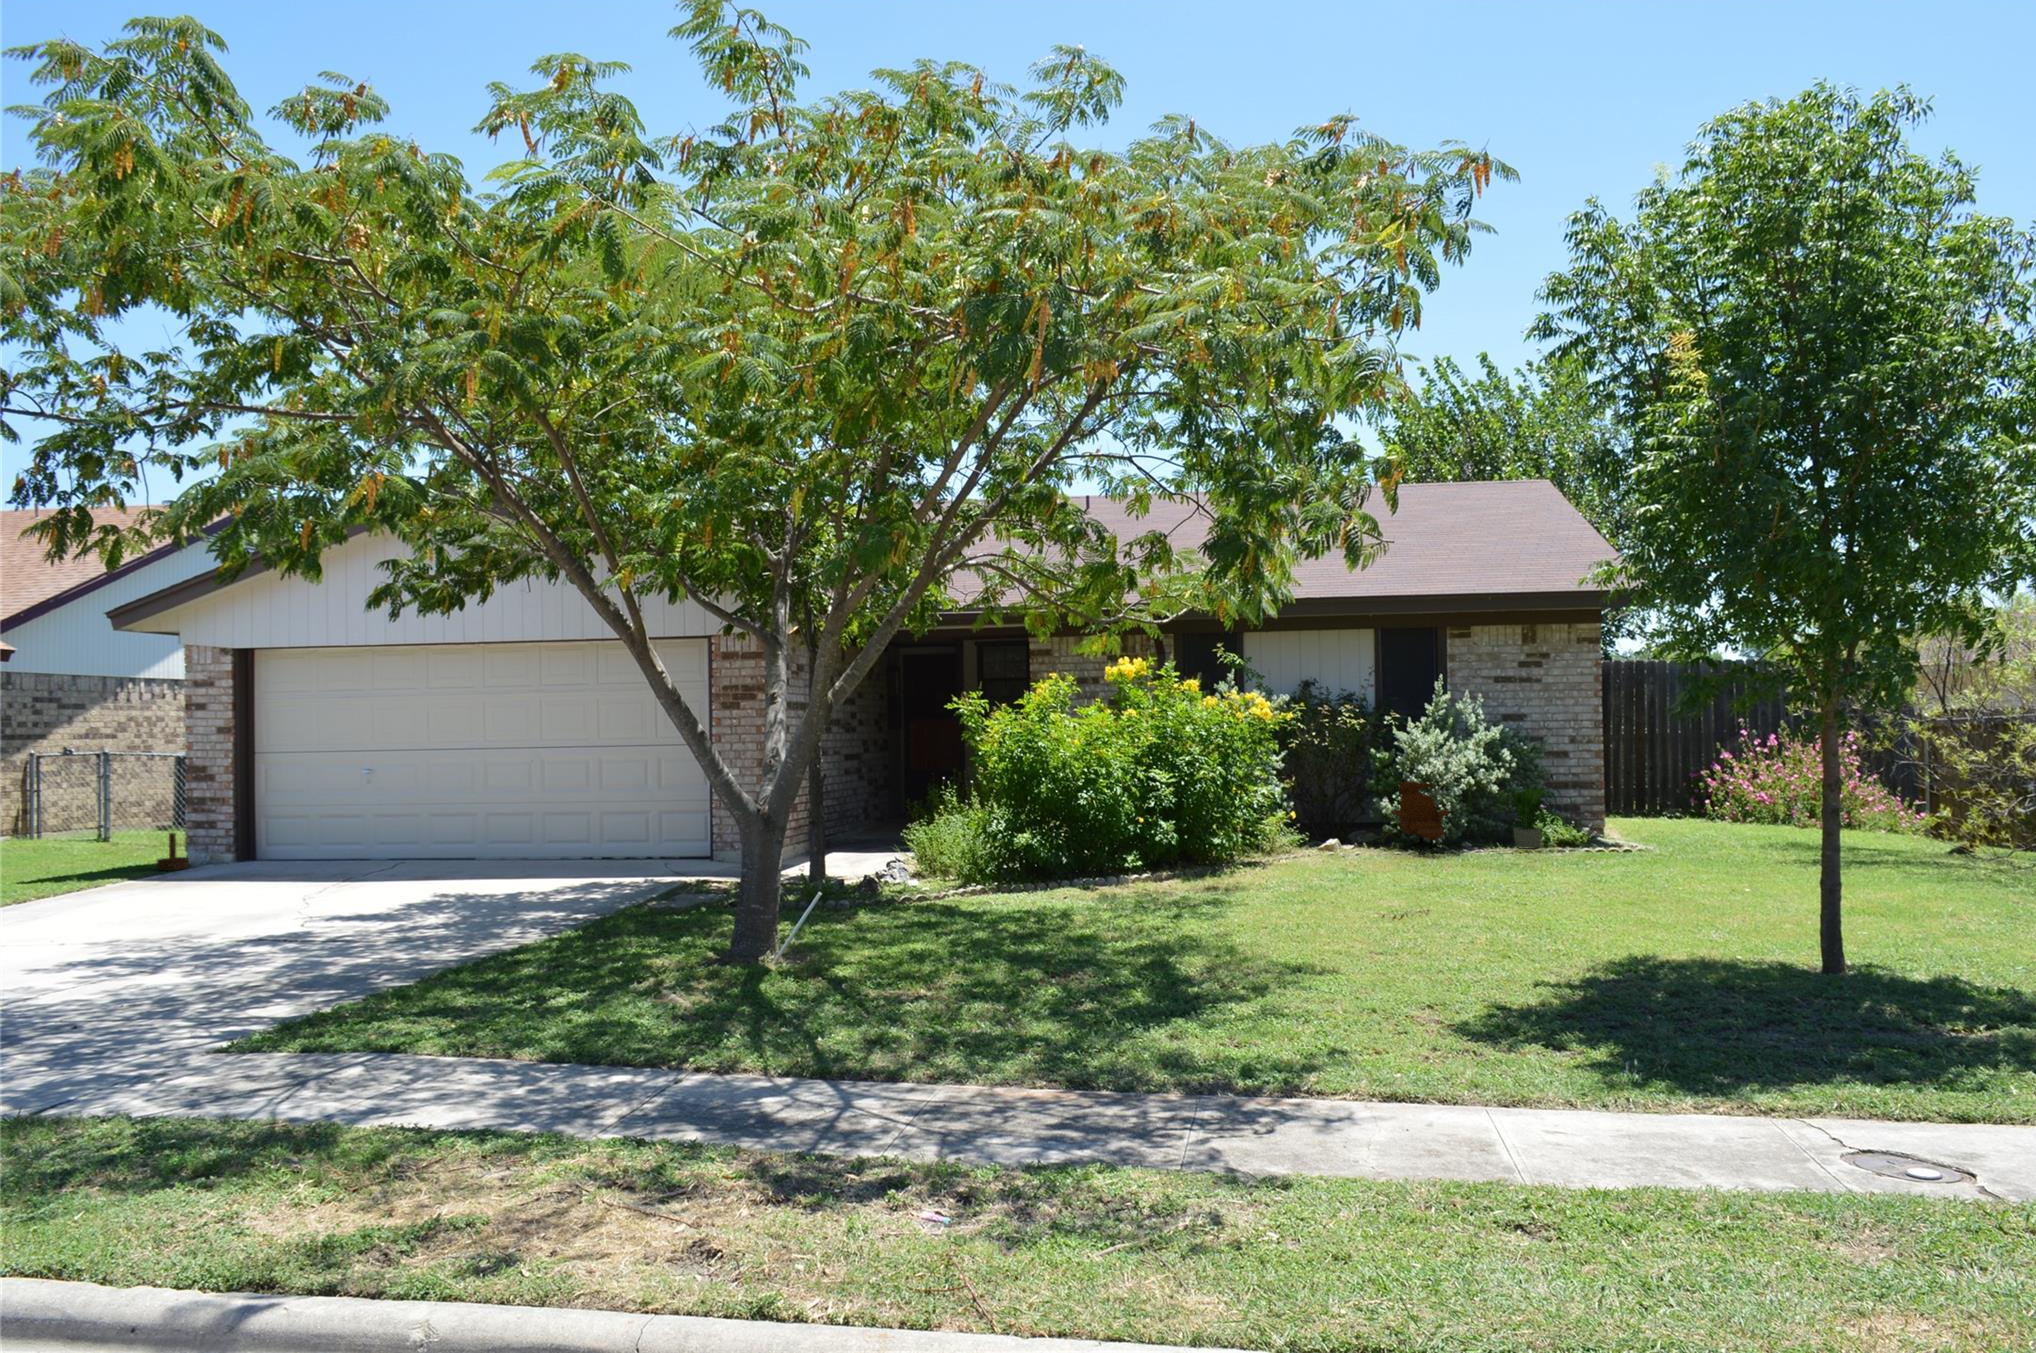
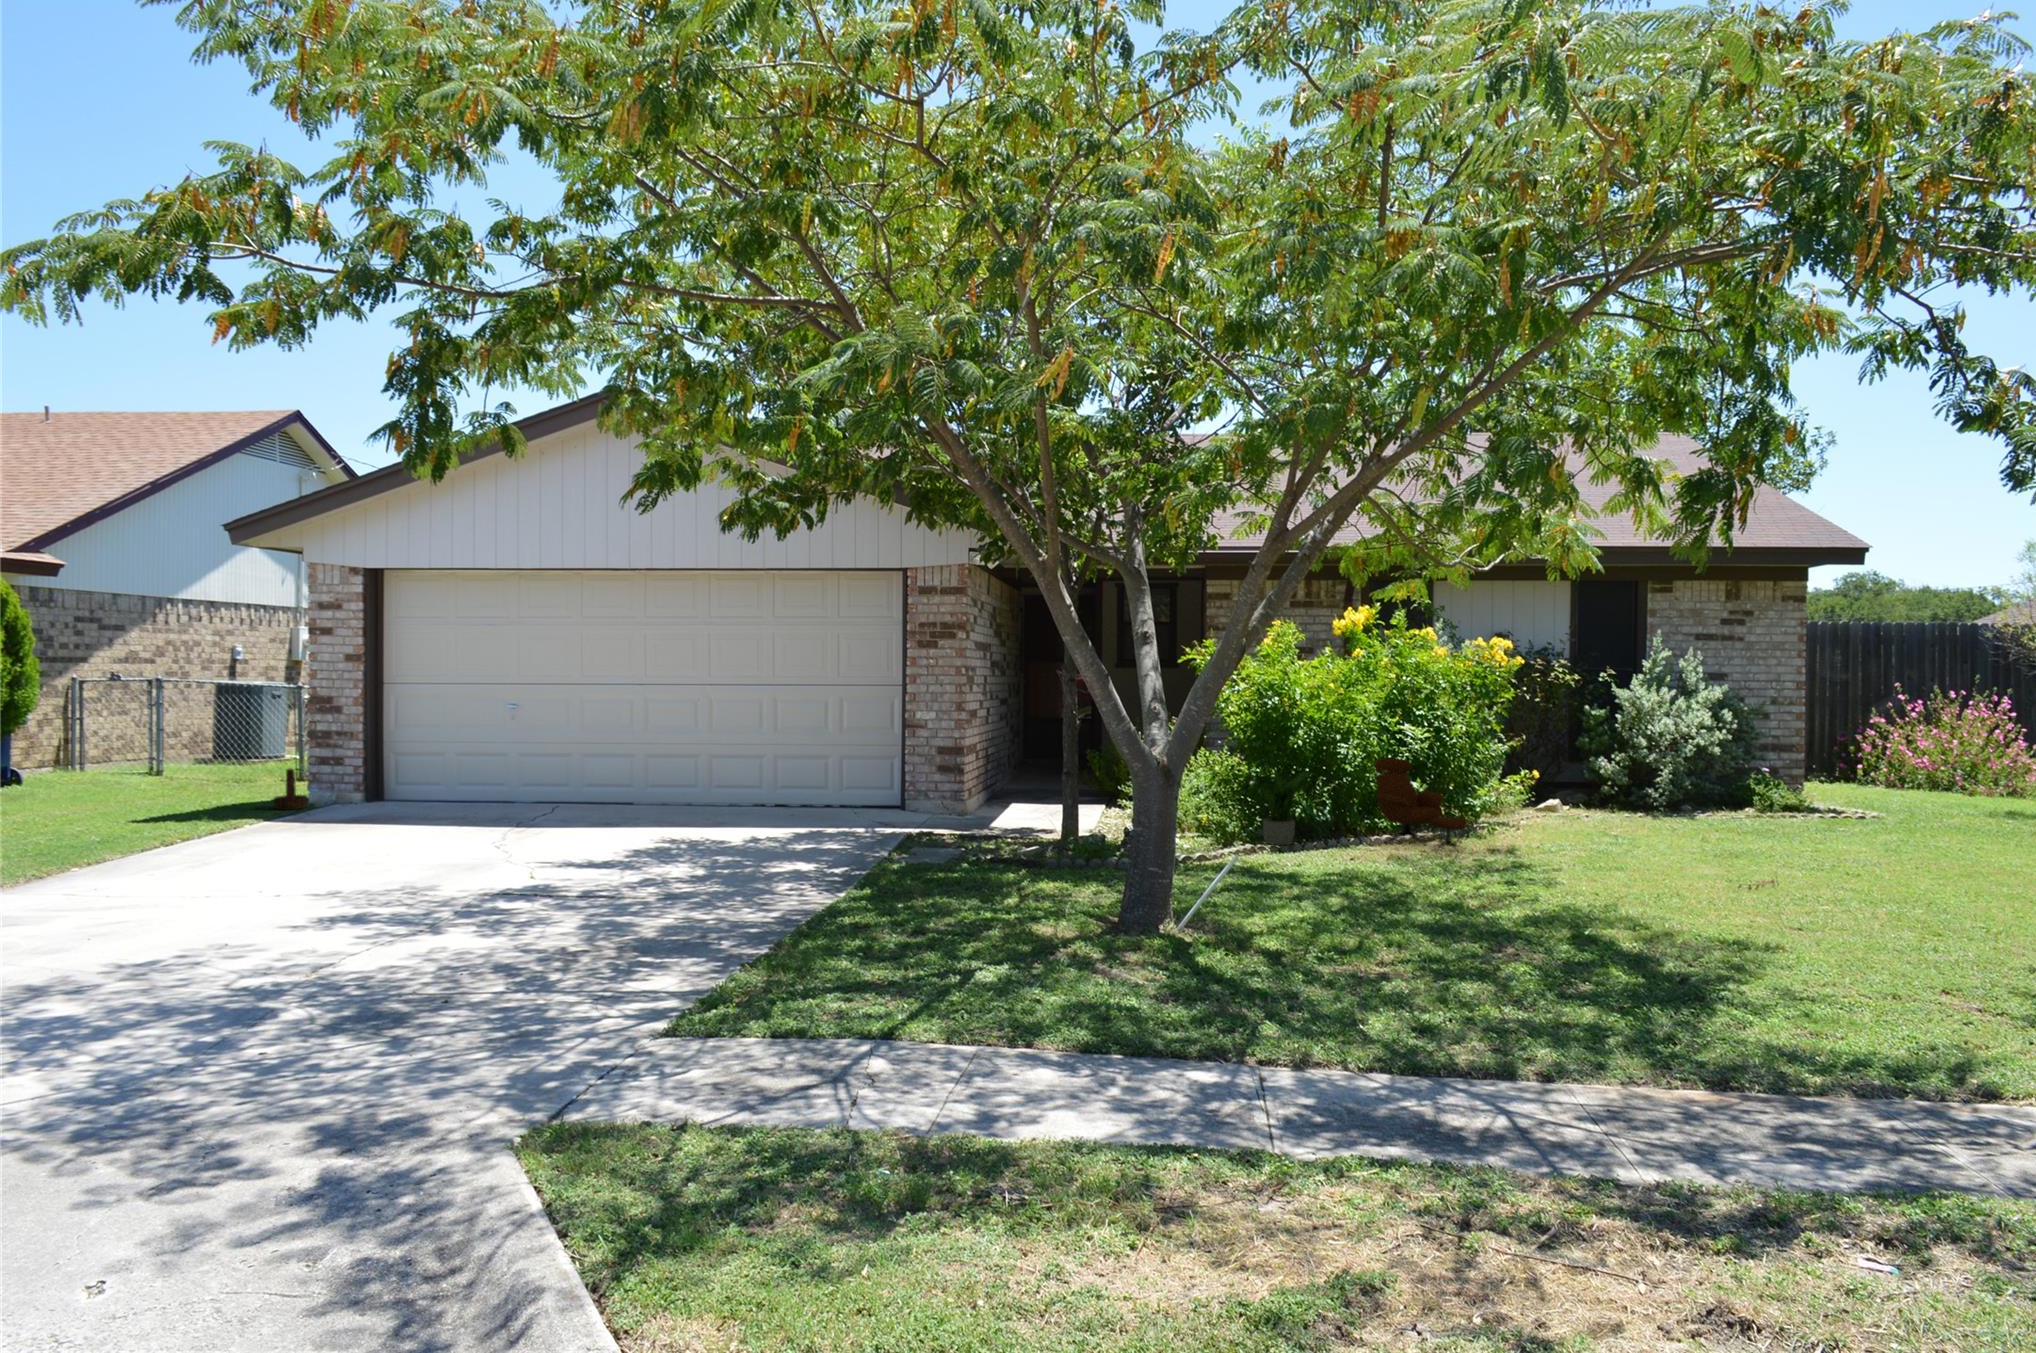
lounge chair: present [1392,780,1451,856] -> present [1374,758,1467,850]
potted plant: present [1495,787,1560,849] -> present [1242,772,1322,845]

